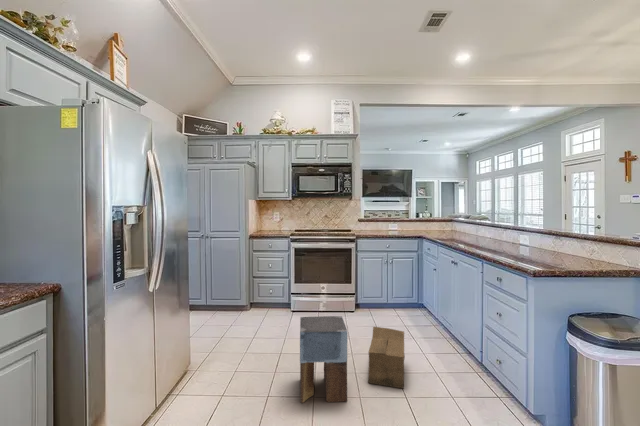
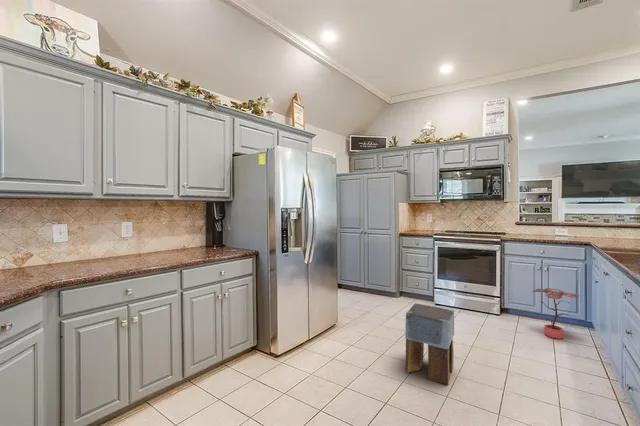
potted plant: none [379,276,412,320] -> present [532,288,579,339]
cardboard box: present [368,327,405,388] -> none [478,330,534,397]

